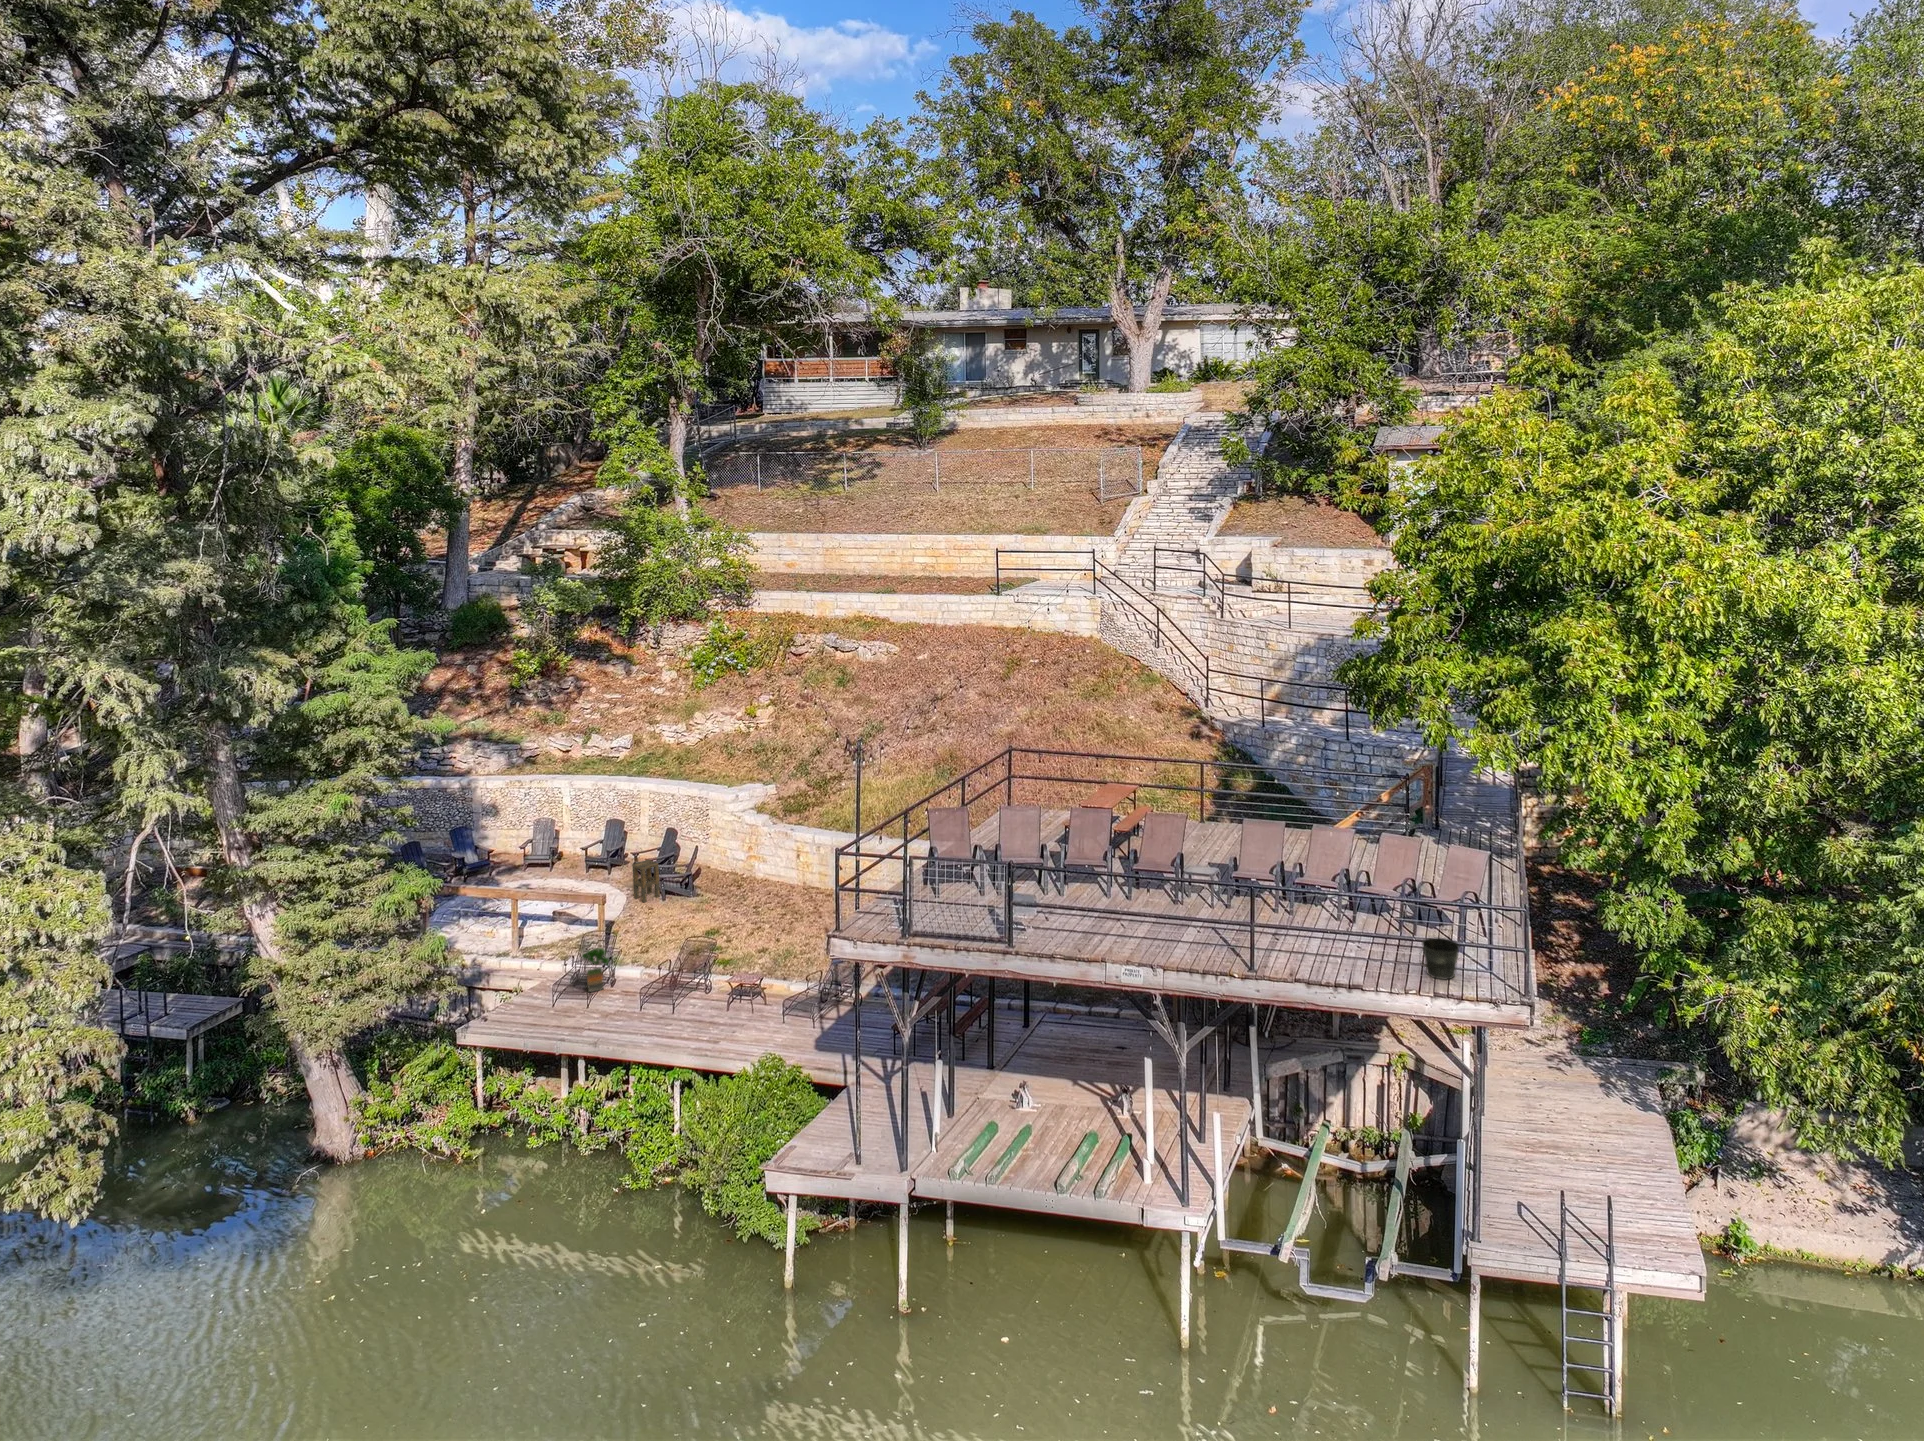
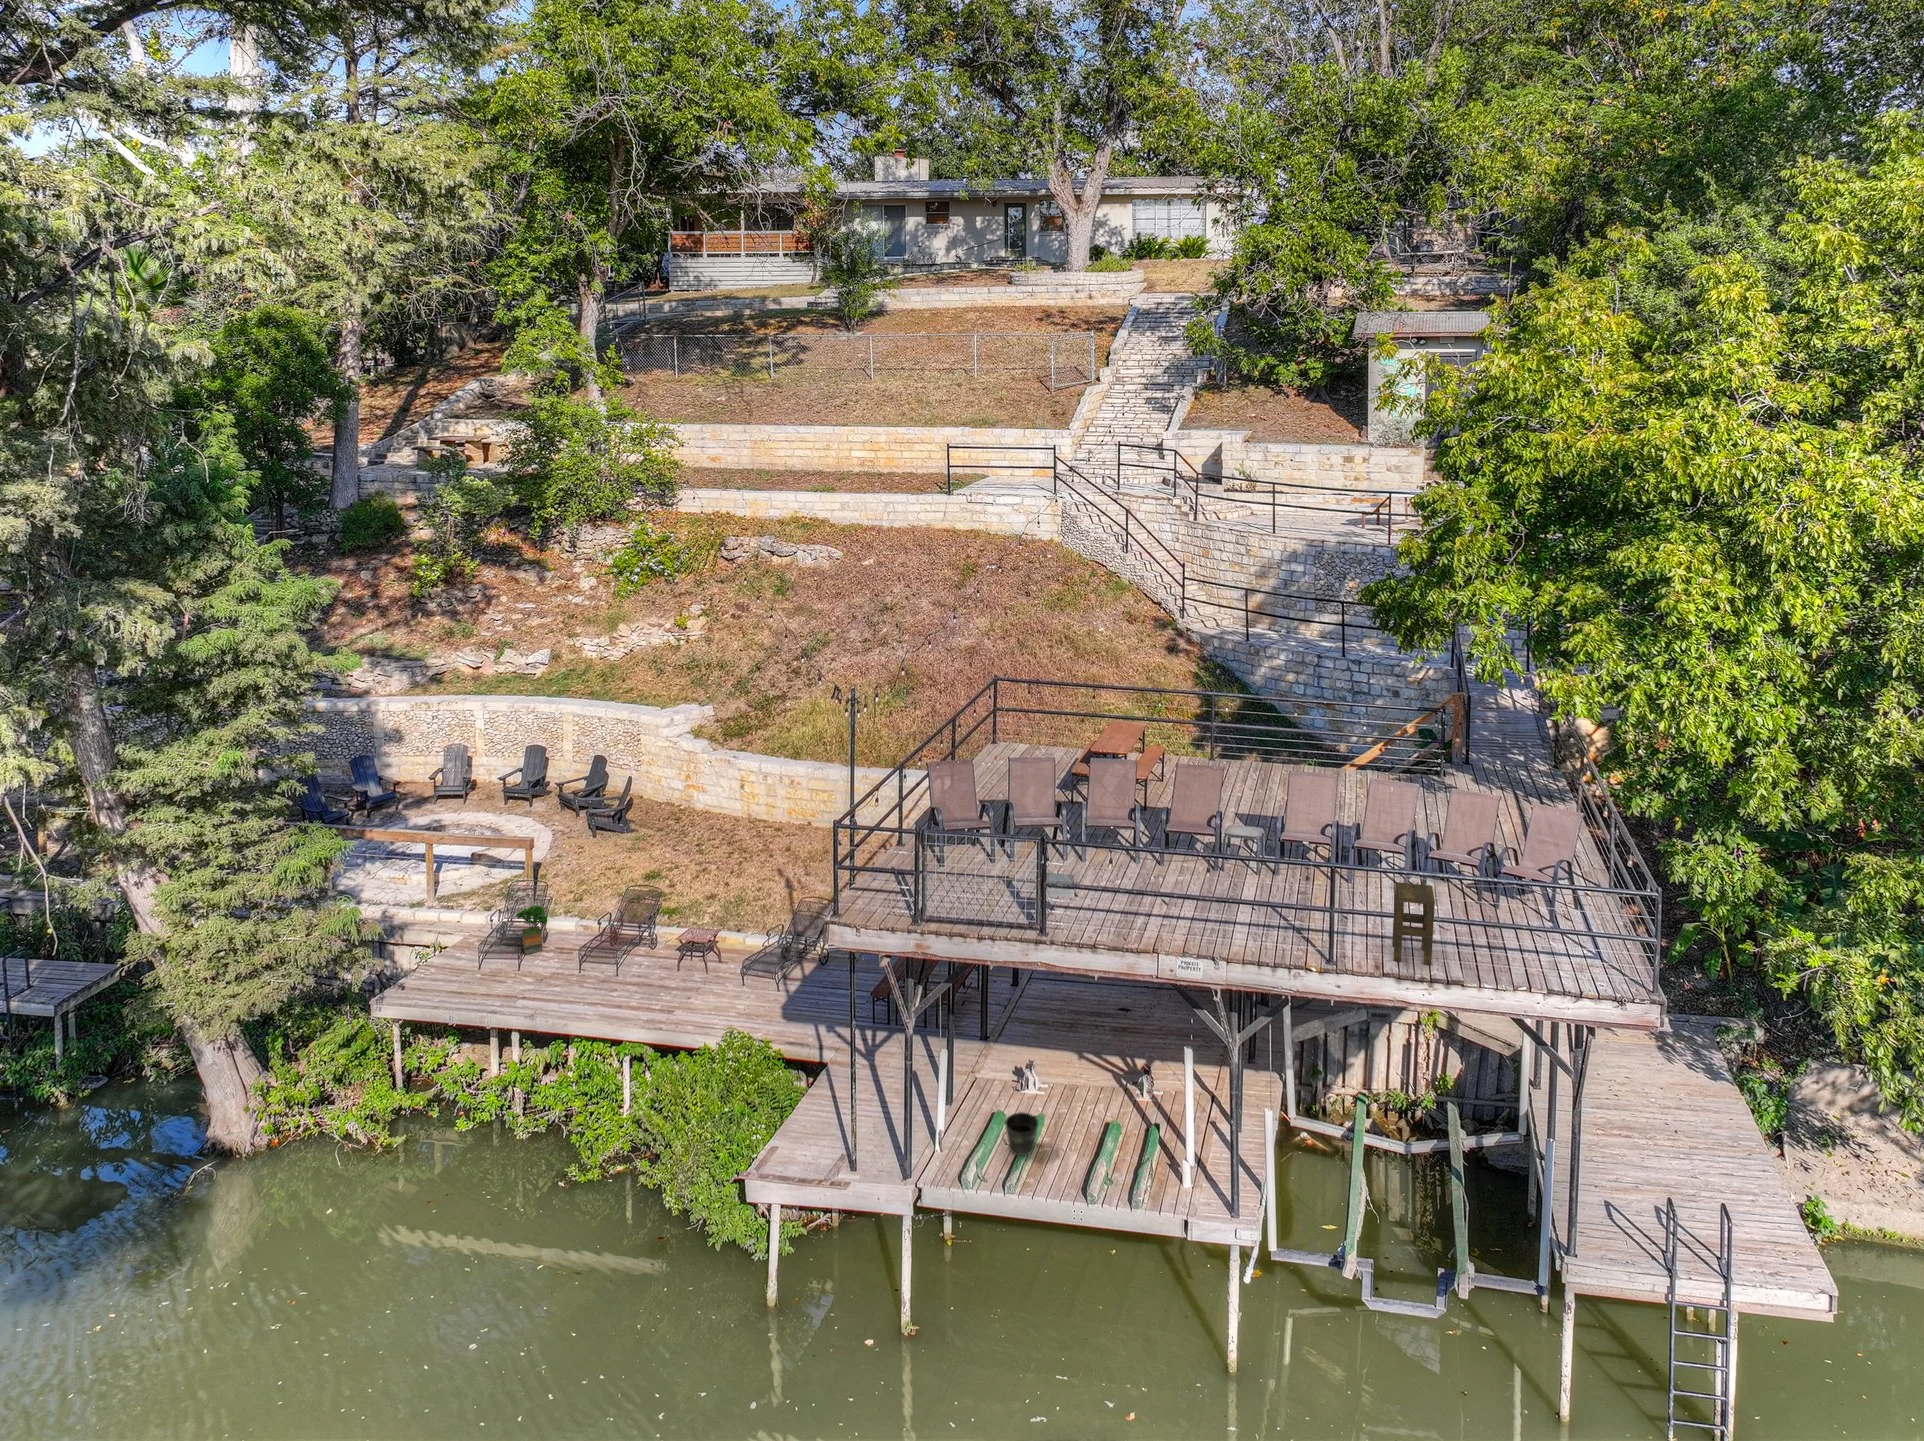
side table: present [633,860,660,902] -> present [1392,882,1435,965]
bucket: present [1420,938,1460,979] -> present [1002,1112,1038,1155]

